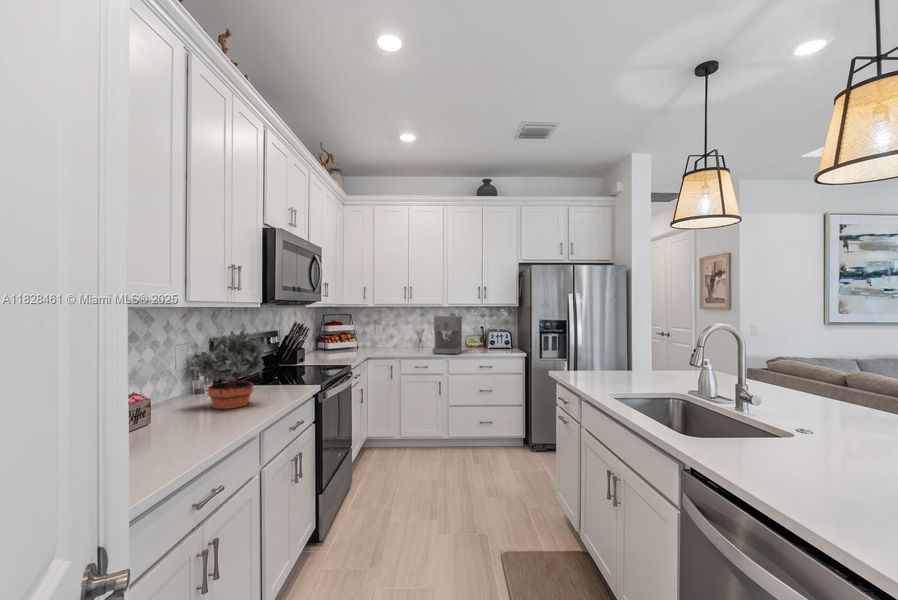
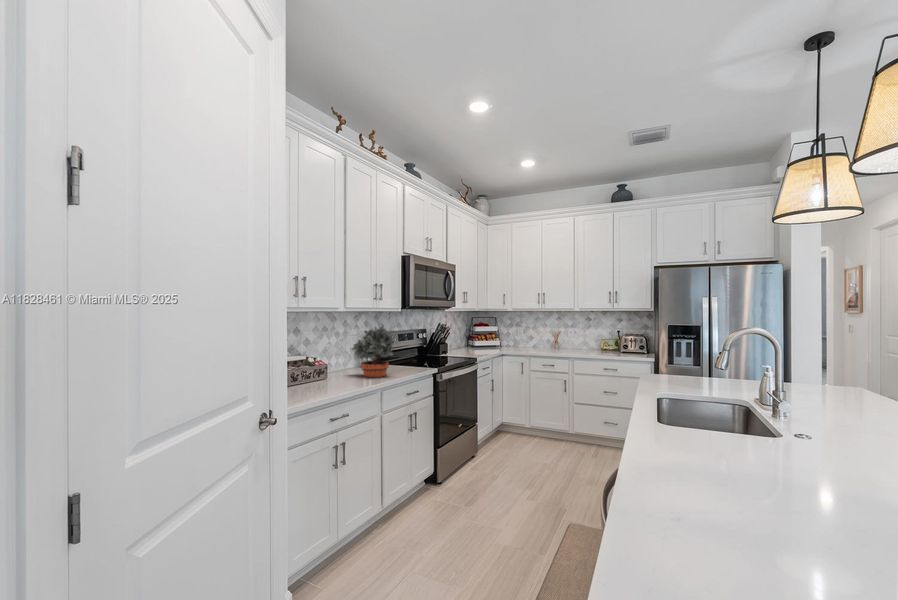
coffee maker: present [433,316,462,354] -> none [560,320,591,355]

